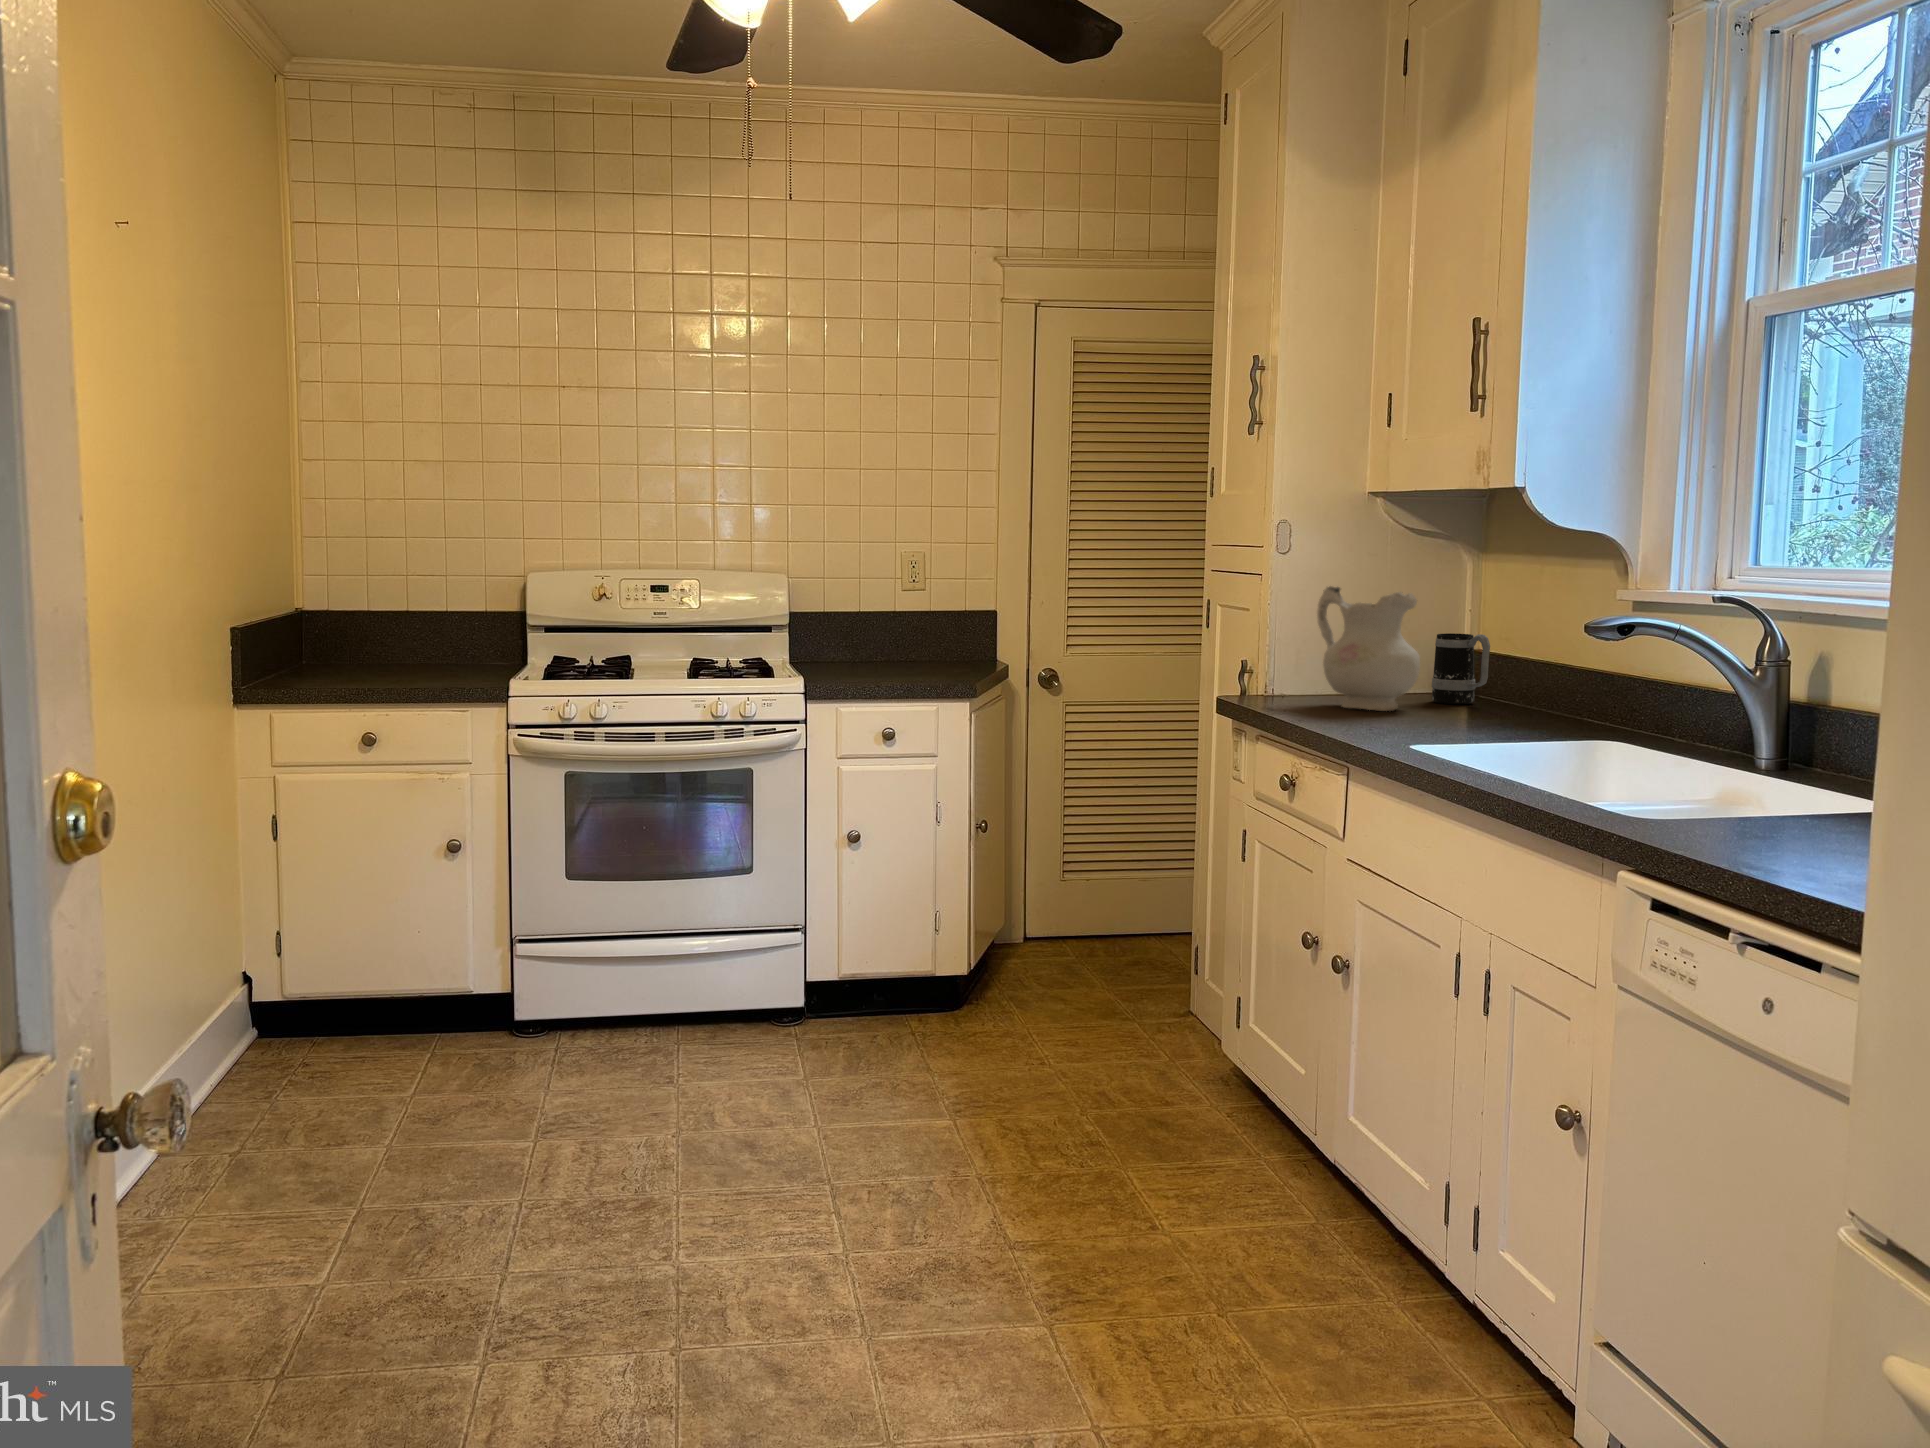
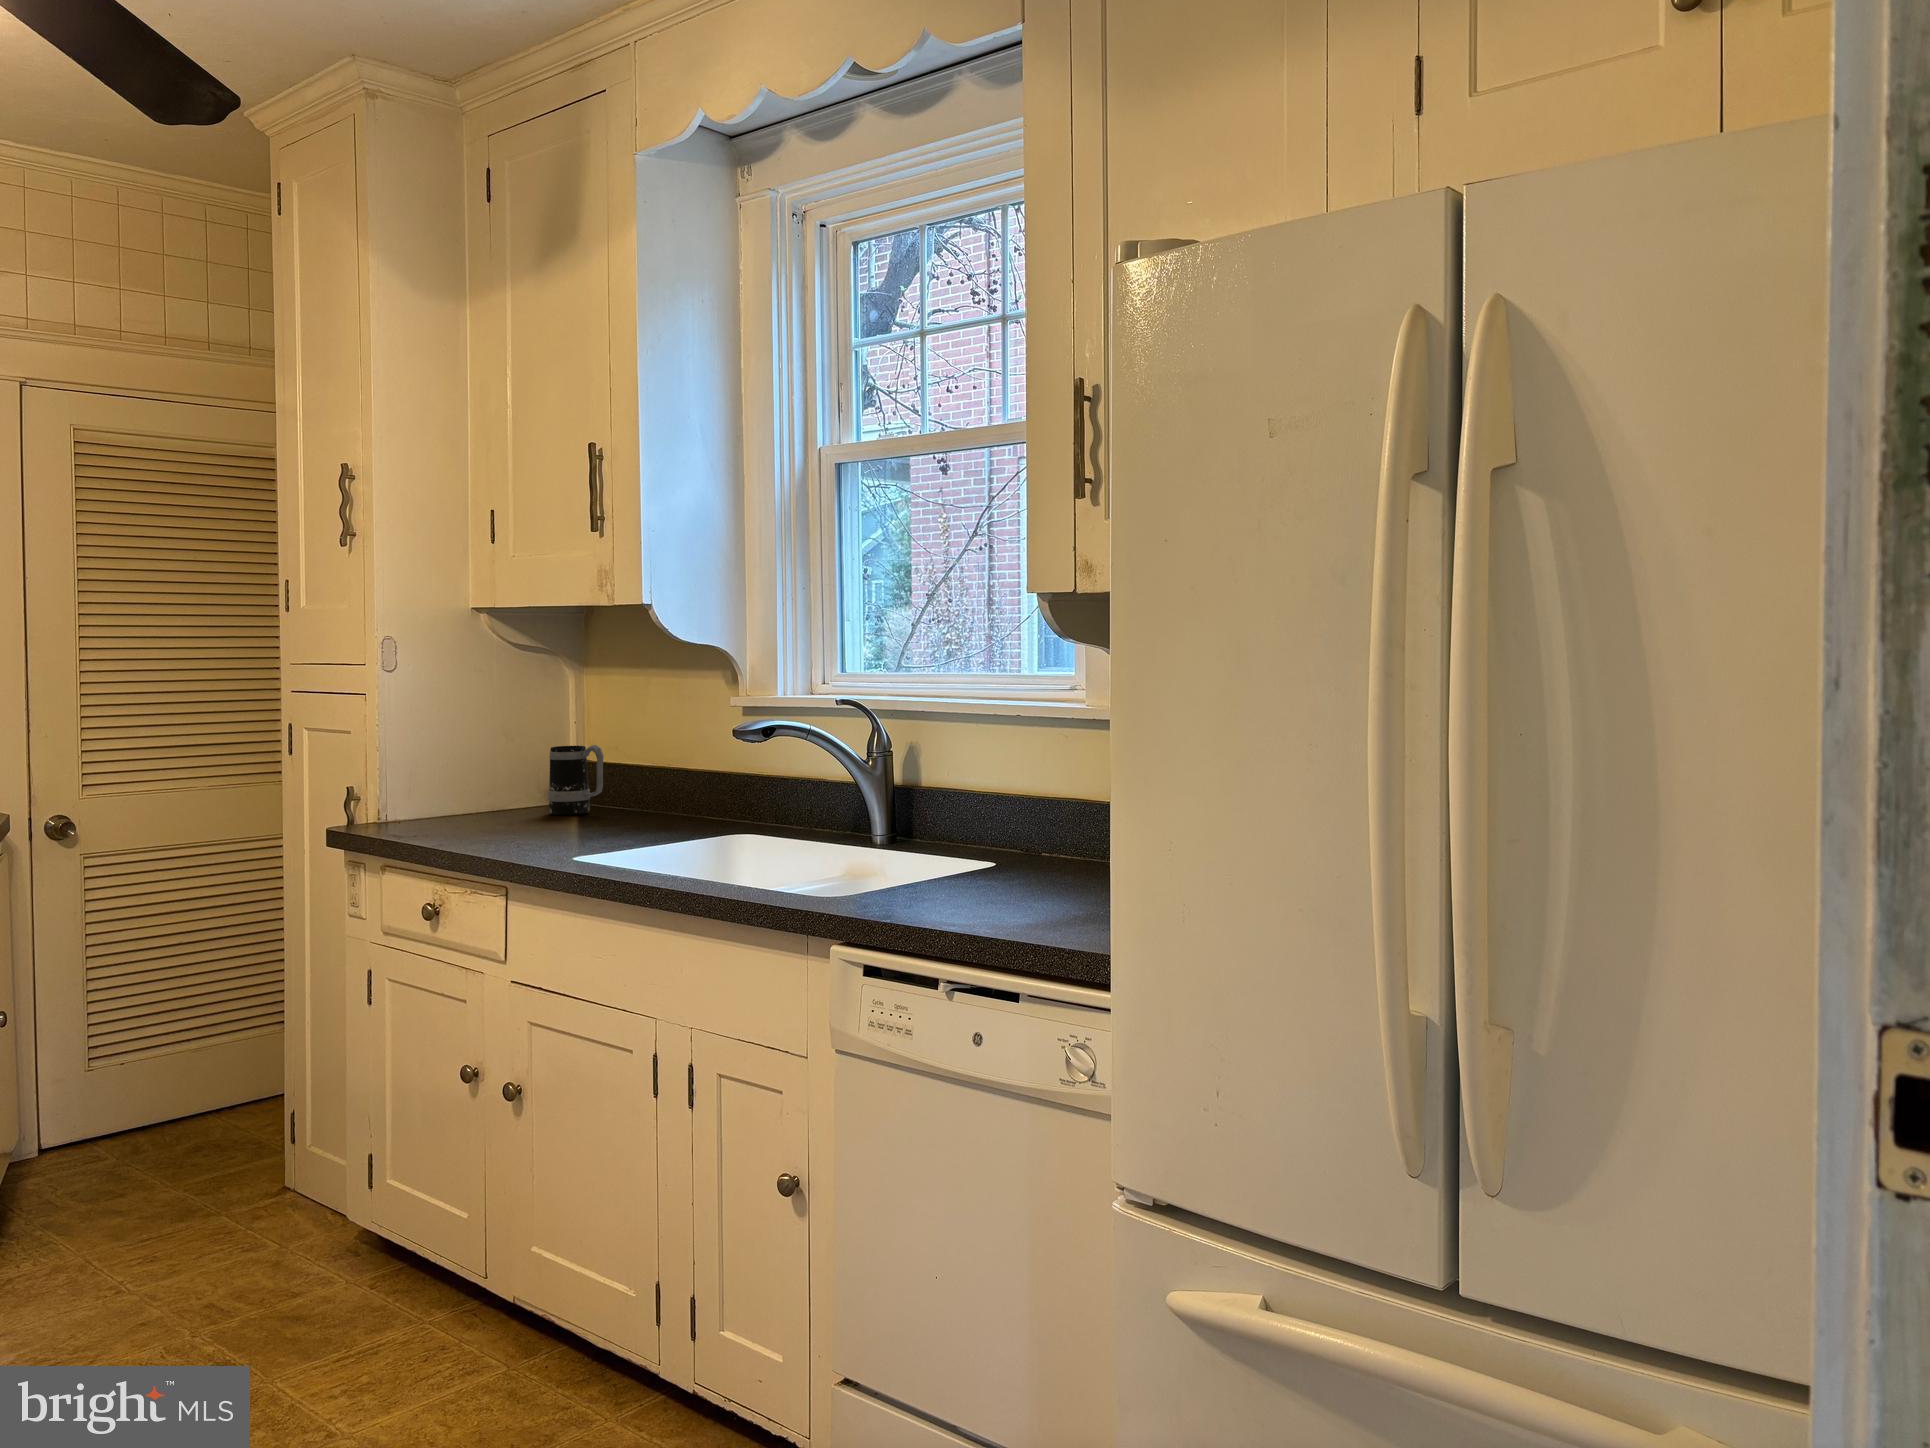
ceramic pitcher: present [1317,586,1420,711] -> none [435,704,545,828]

